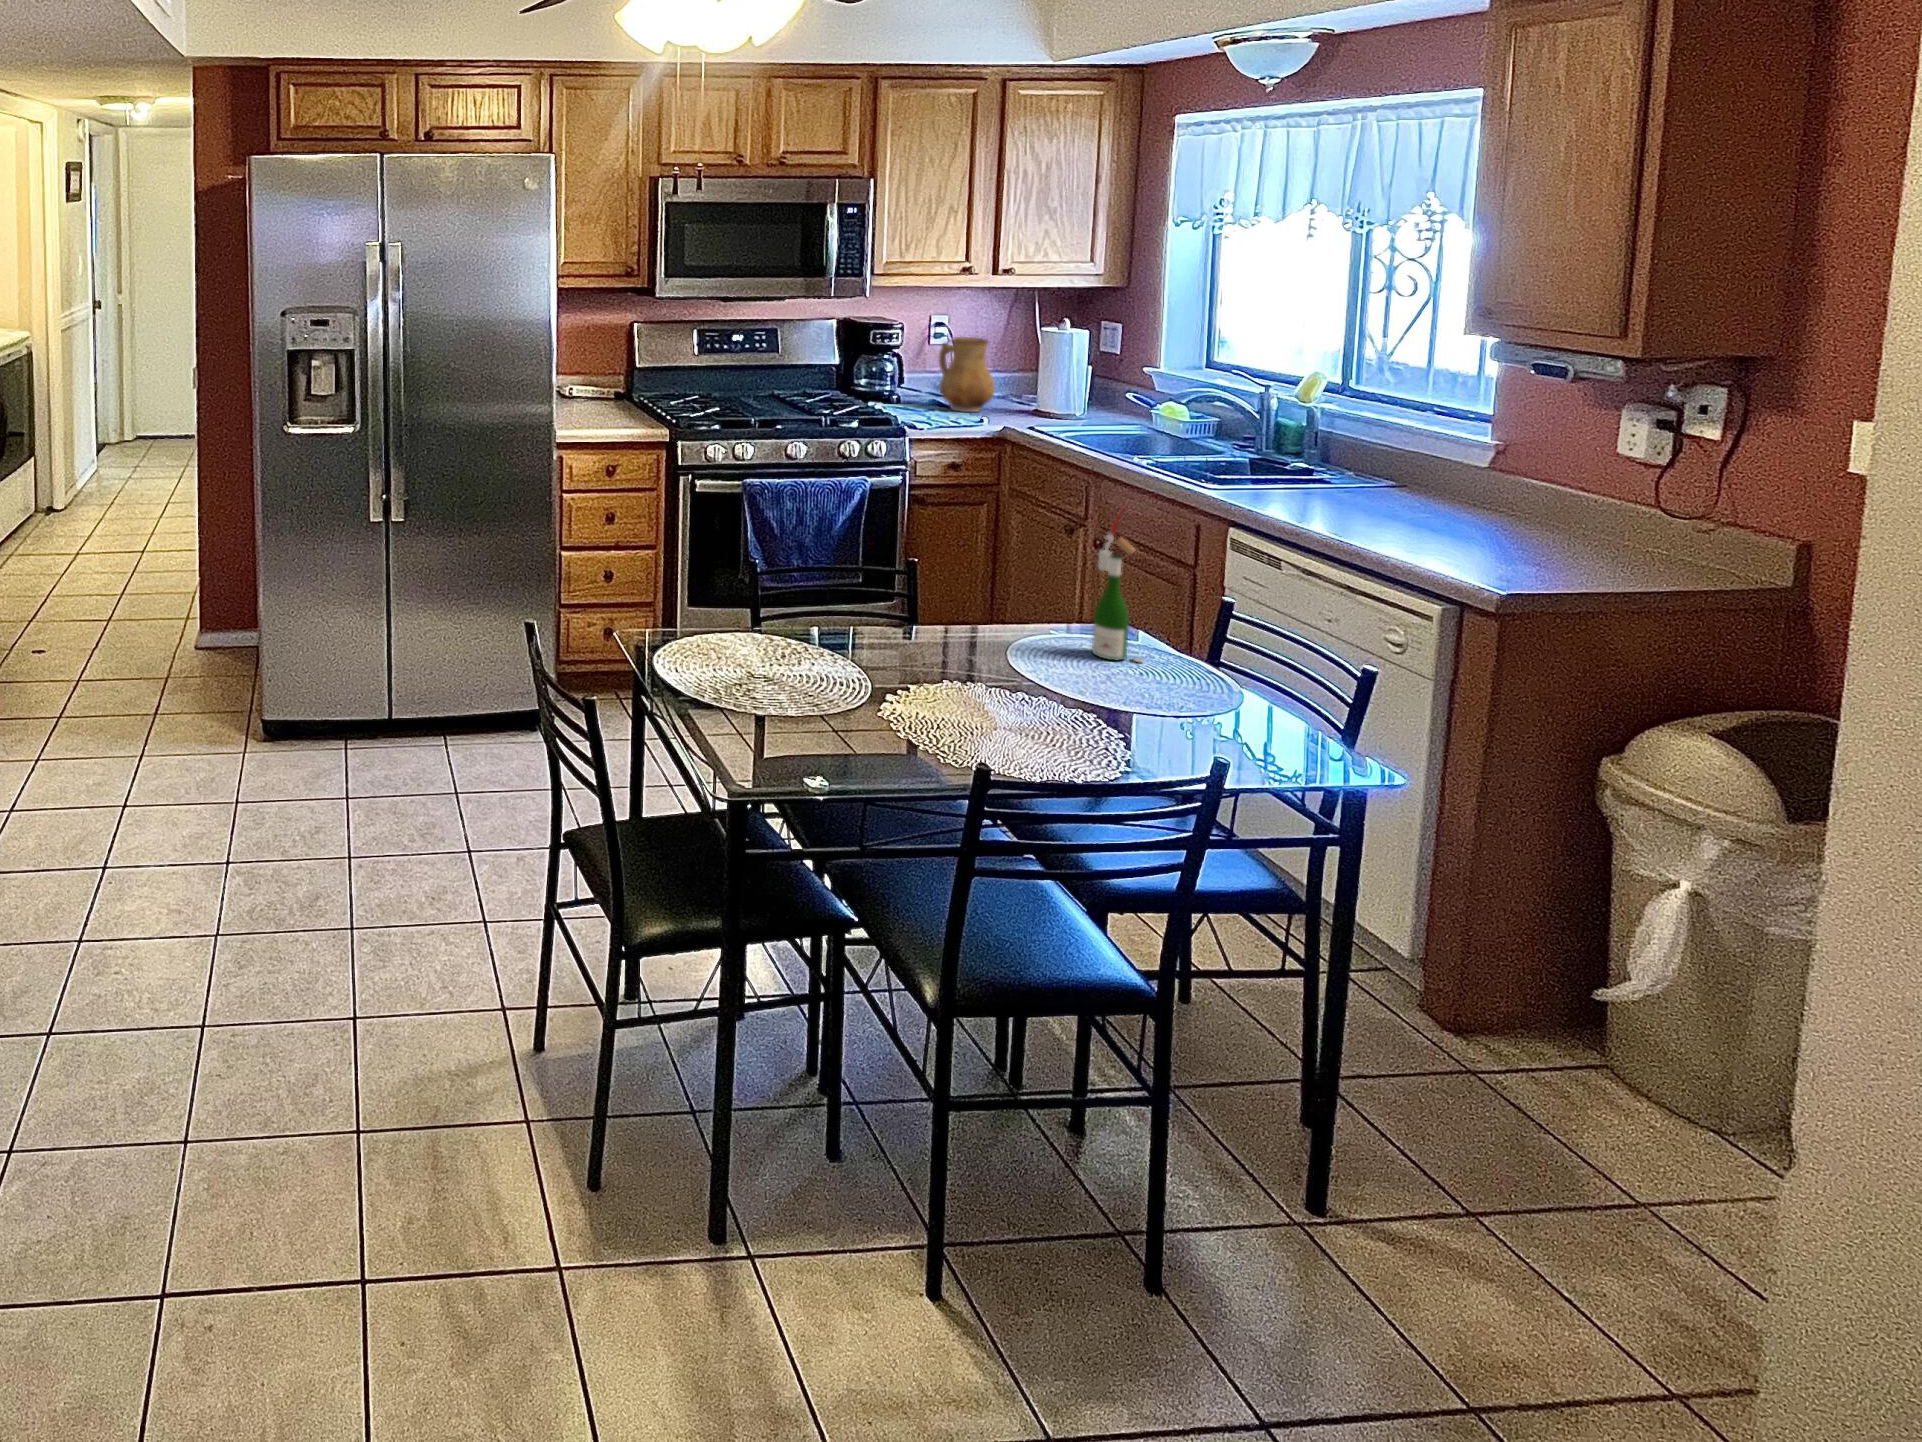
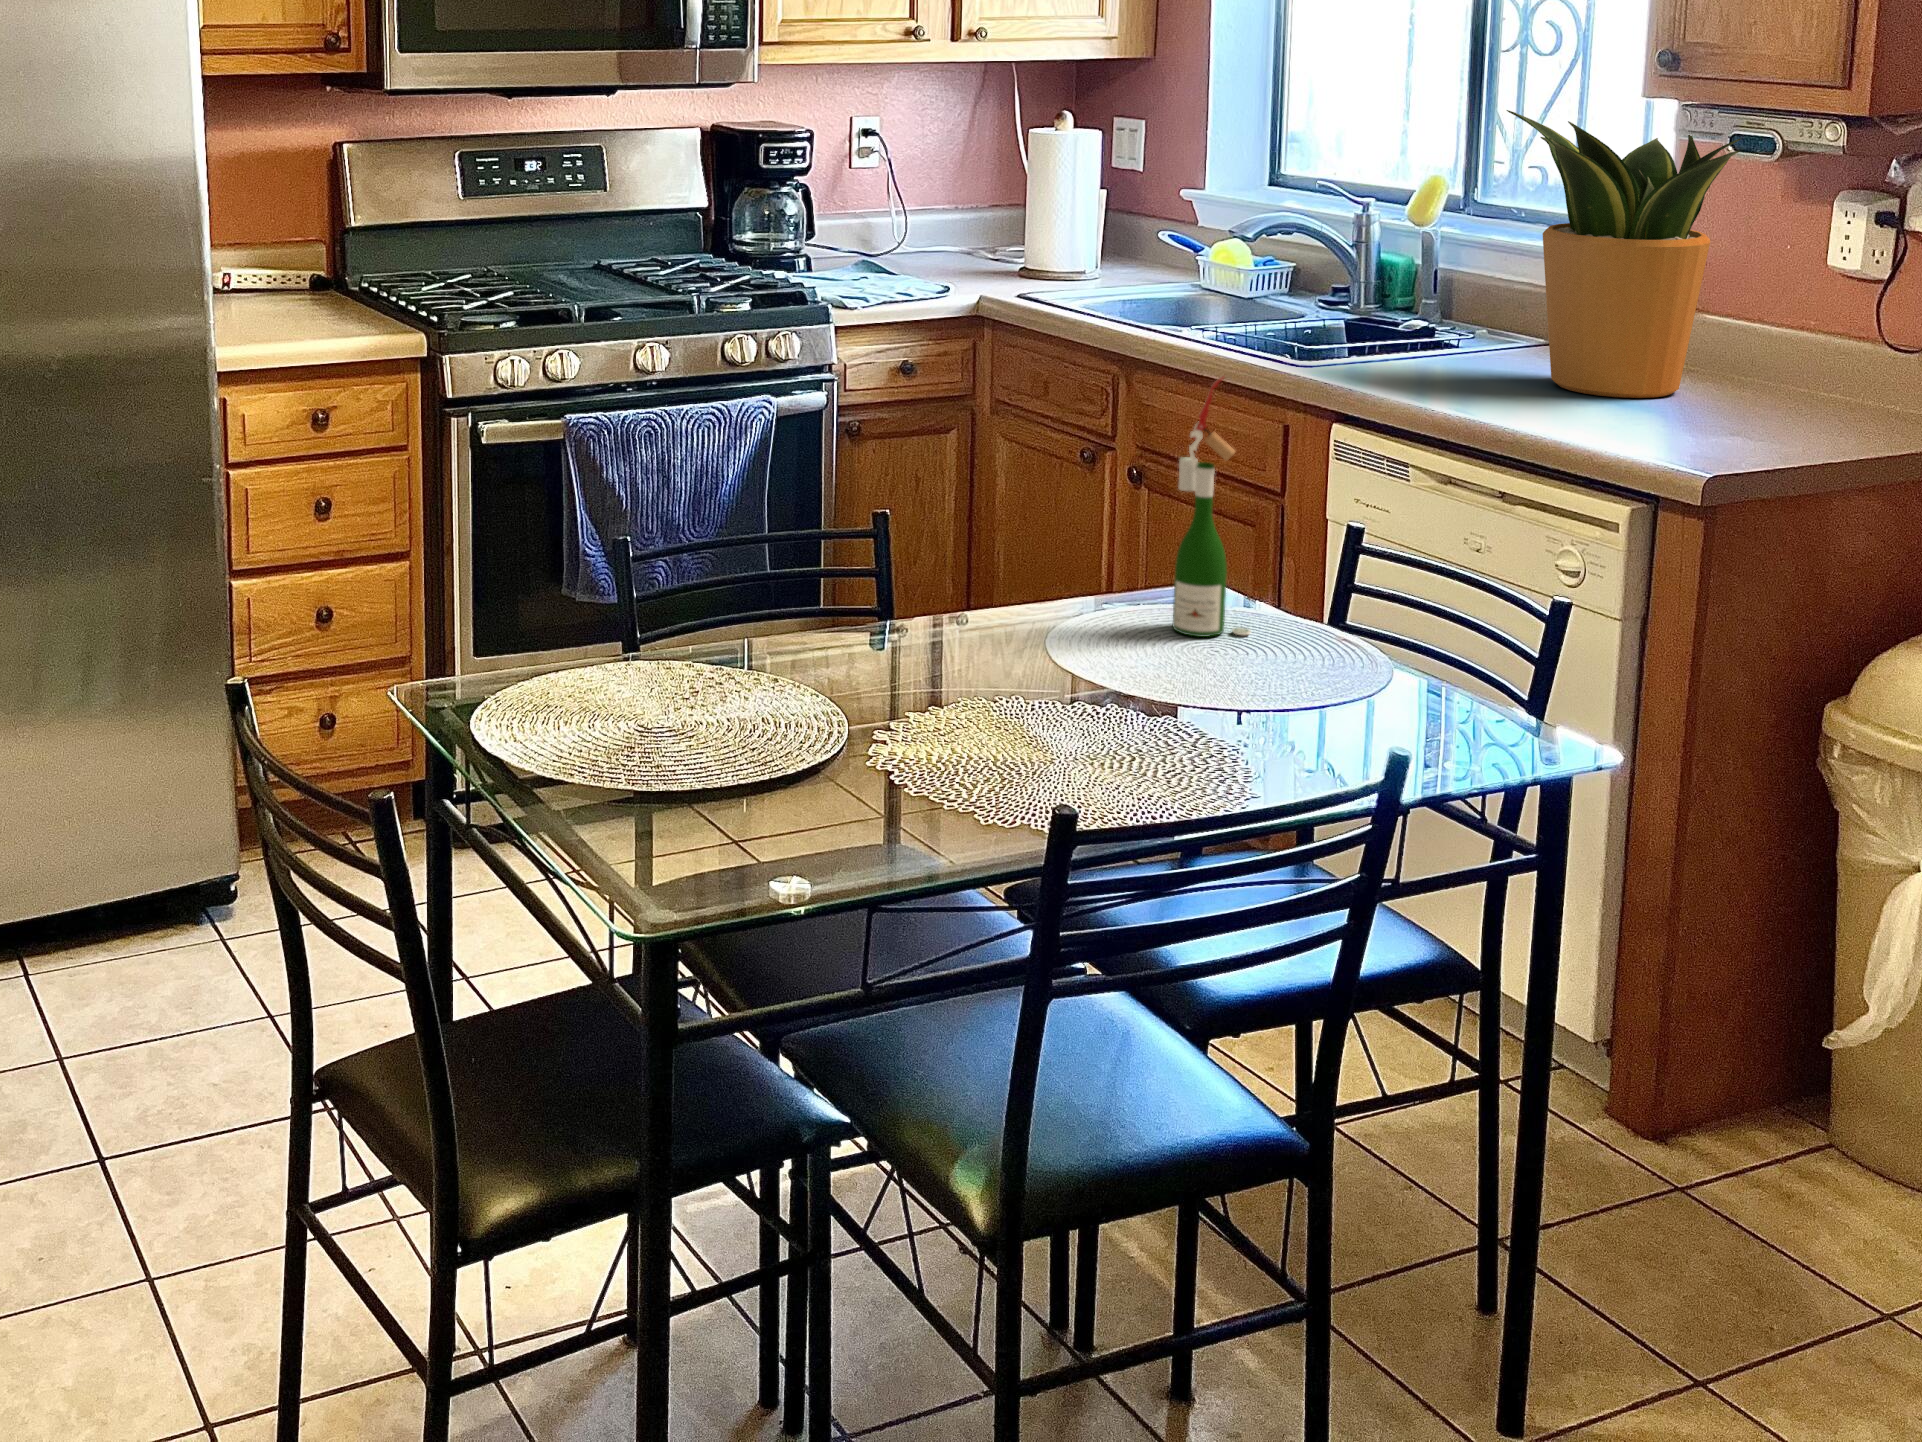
ceramic pitcher: present [939,337,995,412] -> none [870,149,961,276]
potted plant: none [1363,339,1544,534] -> present [1507,110,1741,398]

